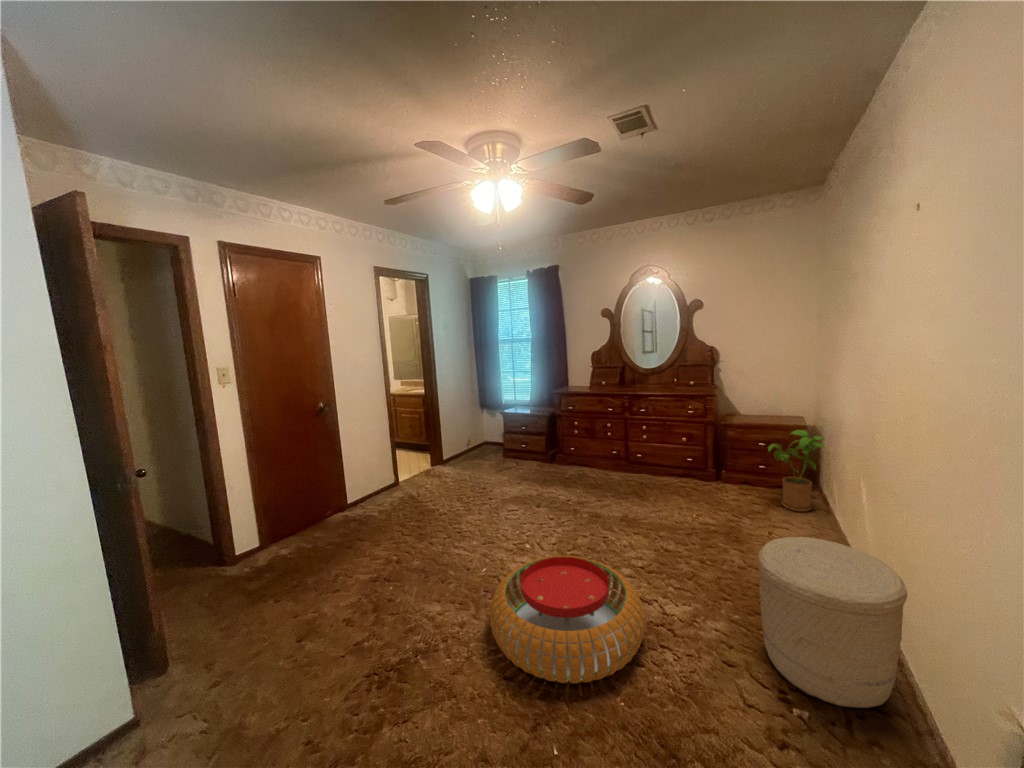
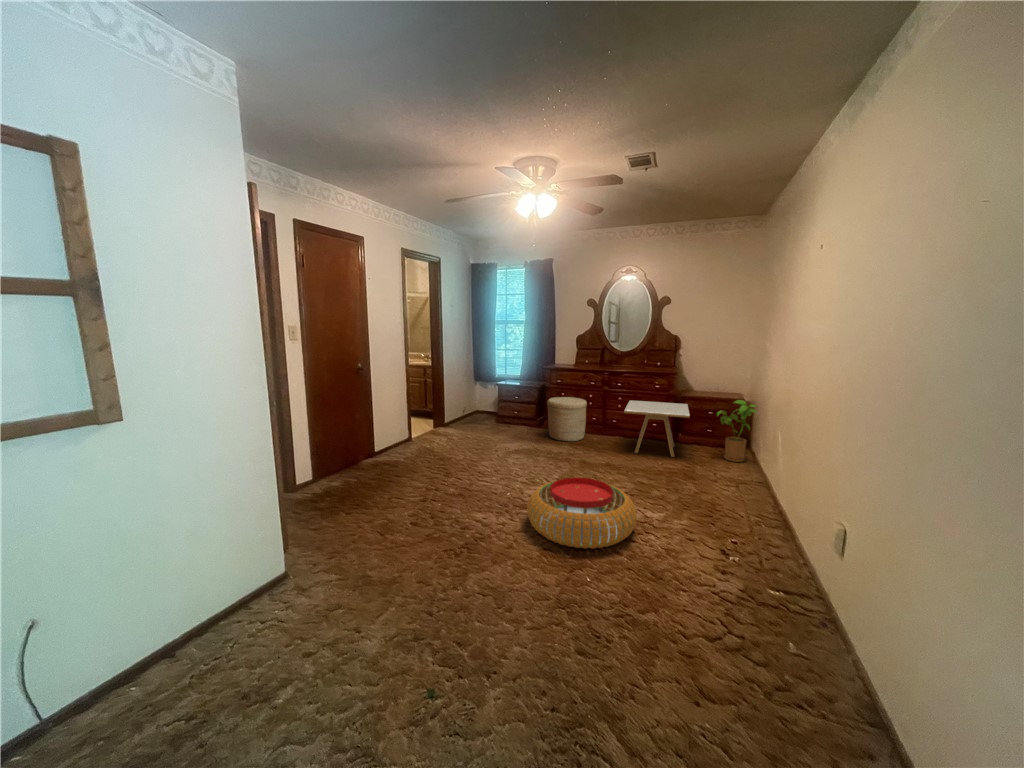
side table: none [644,429,730,504] -> present [624,400,690,457]
woven basket: present [758,537,907,708] -> present [547,397,587,441]

